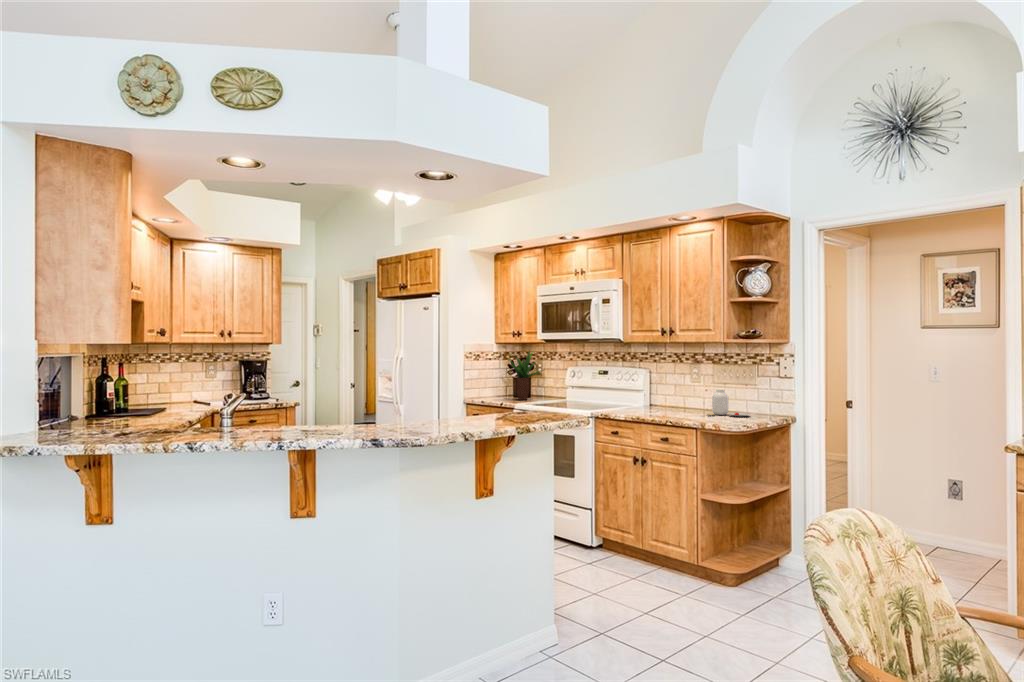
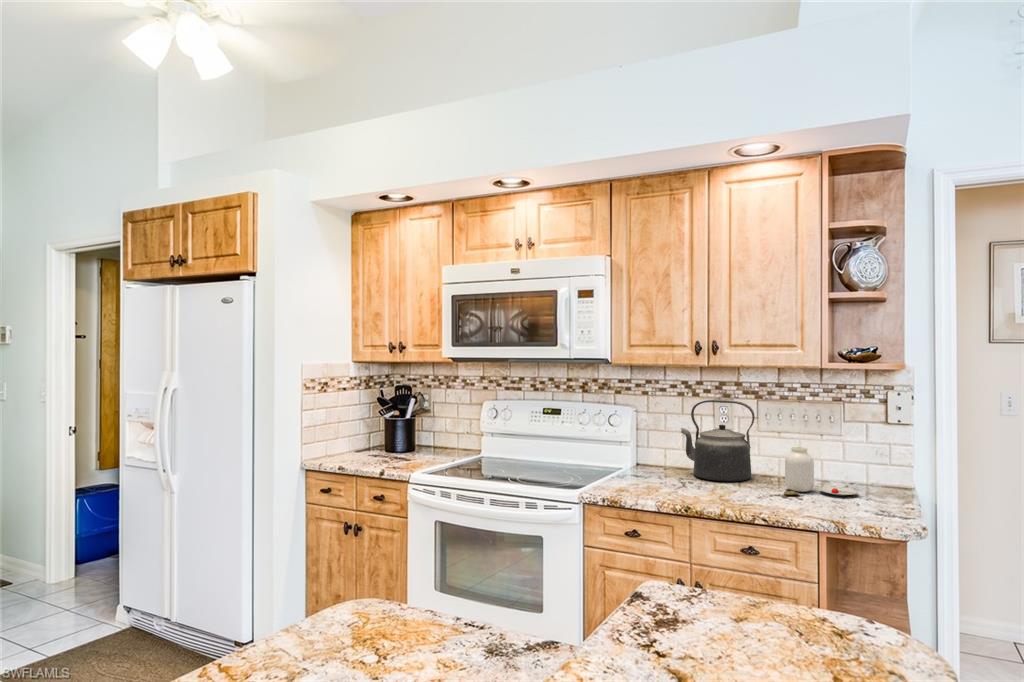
potted plant: present [508,352,541,400] -> none [377,374,450,462]
kettle: none [668,364,707,411] -> present [681,400,755,481]

